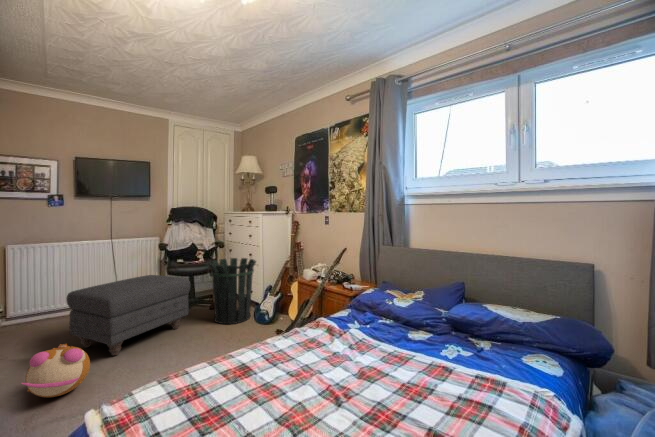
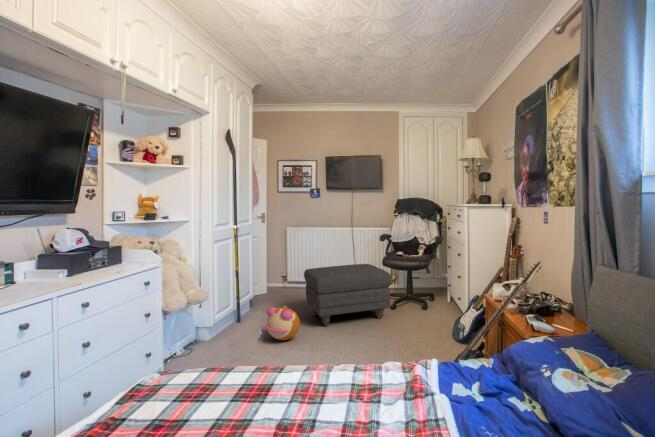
waste bin: present [209,258,256,324] -> none [408,256,462,329]

